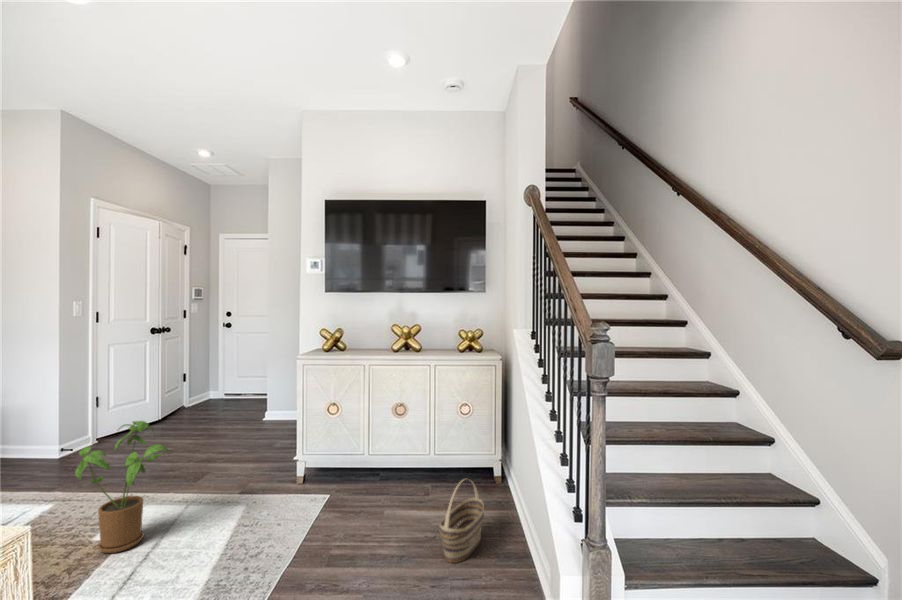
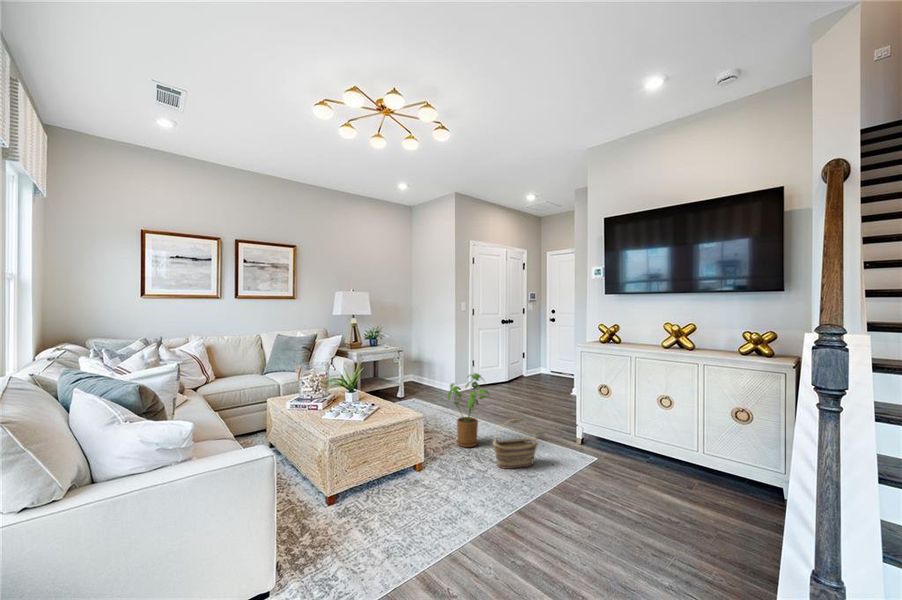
basket: present [439,480,484,563] -> present [493,422,537,469]

